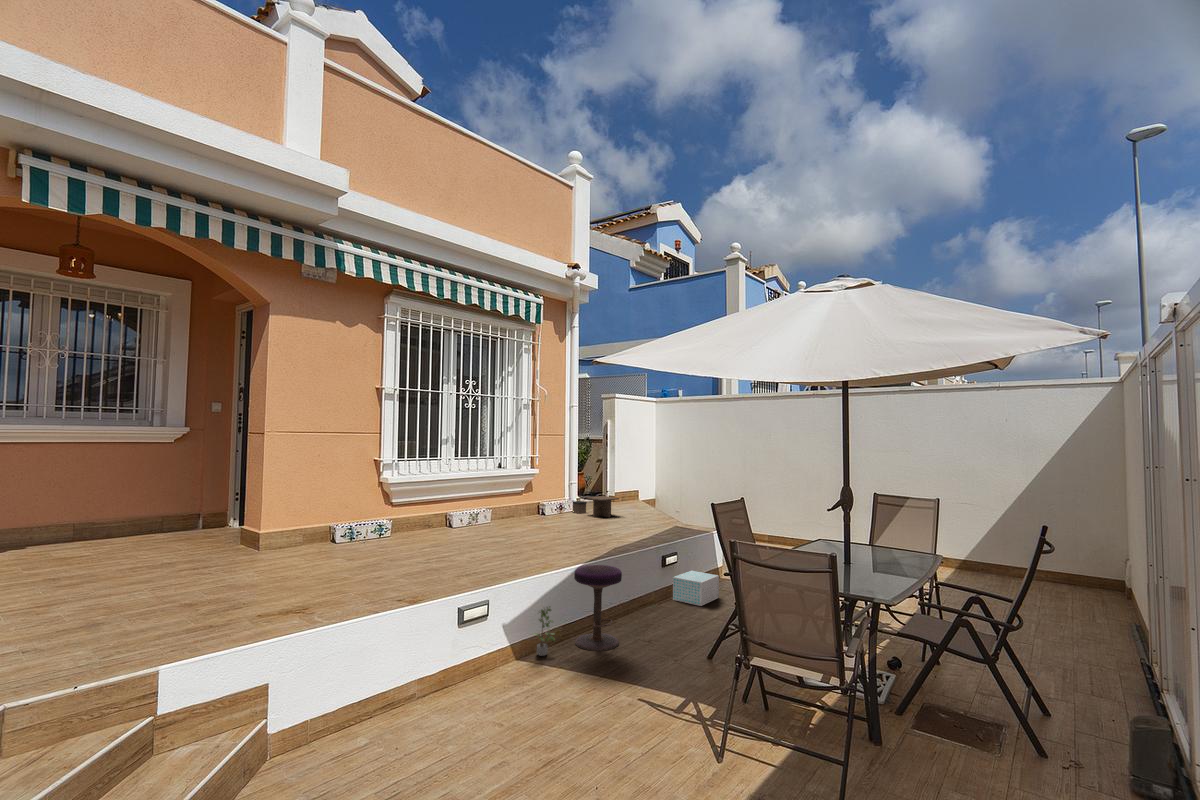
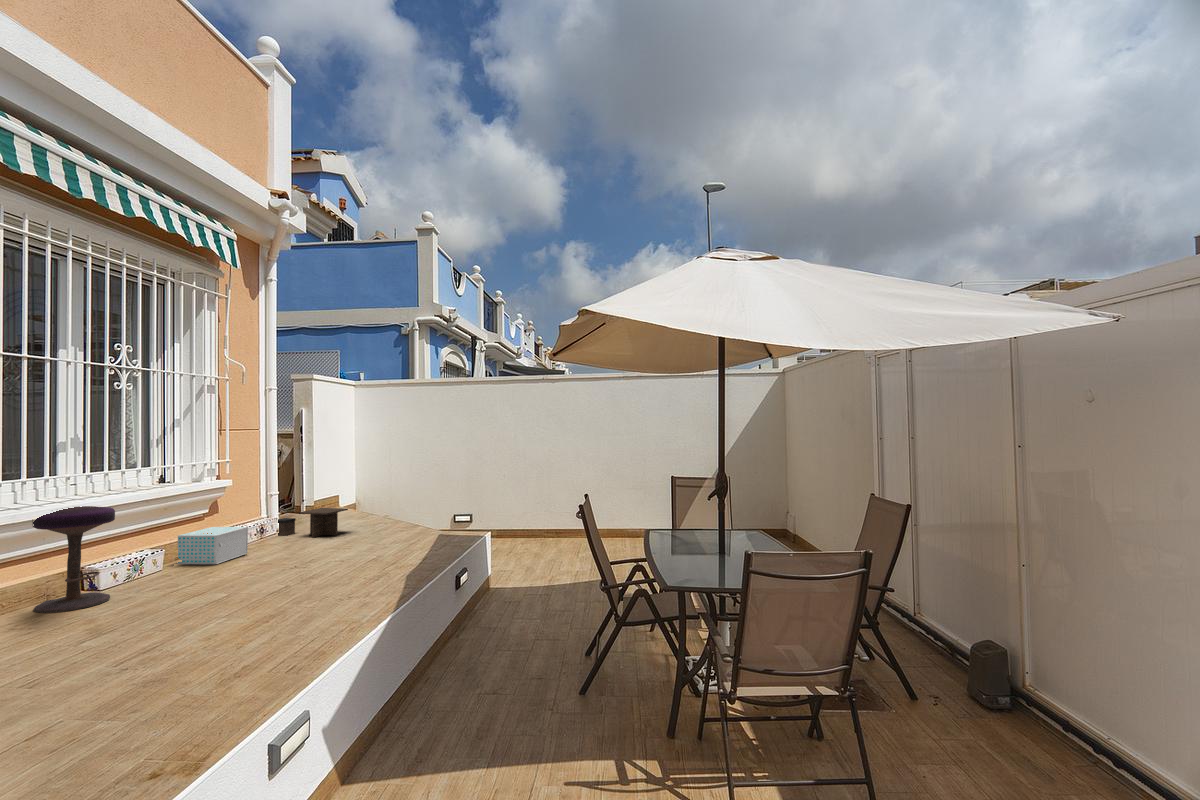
stool: present [574,565,622,651] -> present [32,506,115,613]
storage box: present [673,571,719,606] -> present [177,527,248,564]
potted plant: present [533,607,555,656] -> none [351,686,388,769]

